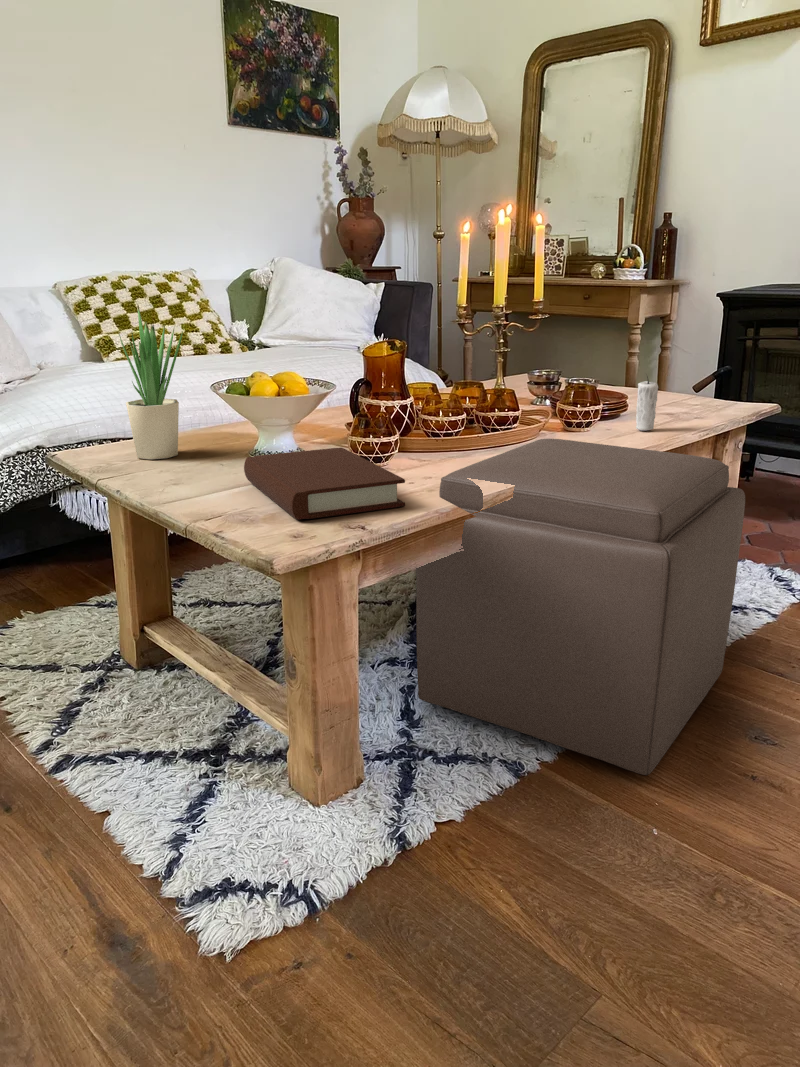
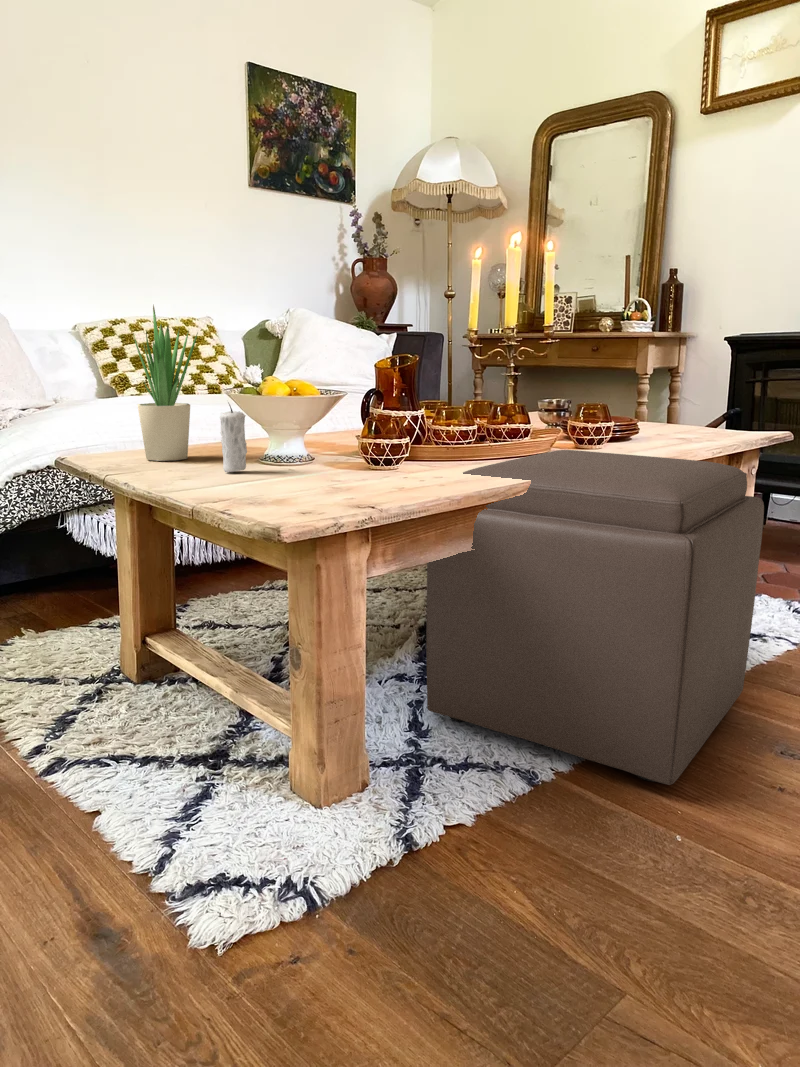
candle: present [636,377,658,431] -> present [220,404,247,472]
book: present [244,448,405,520] -> none [254,445,418,500]

